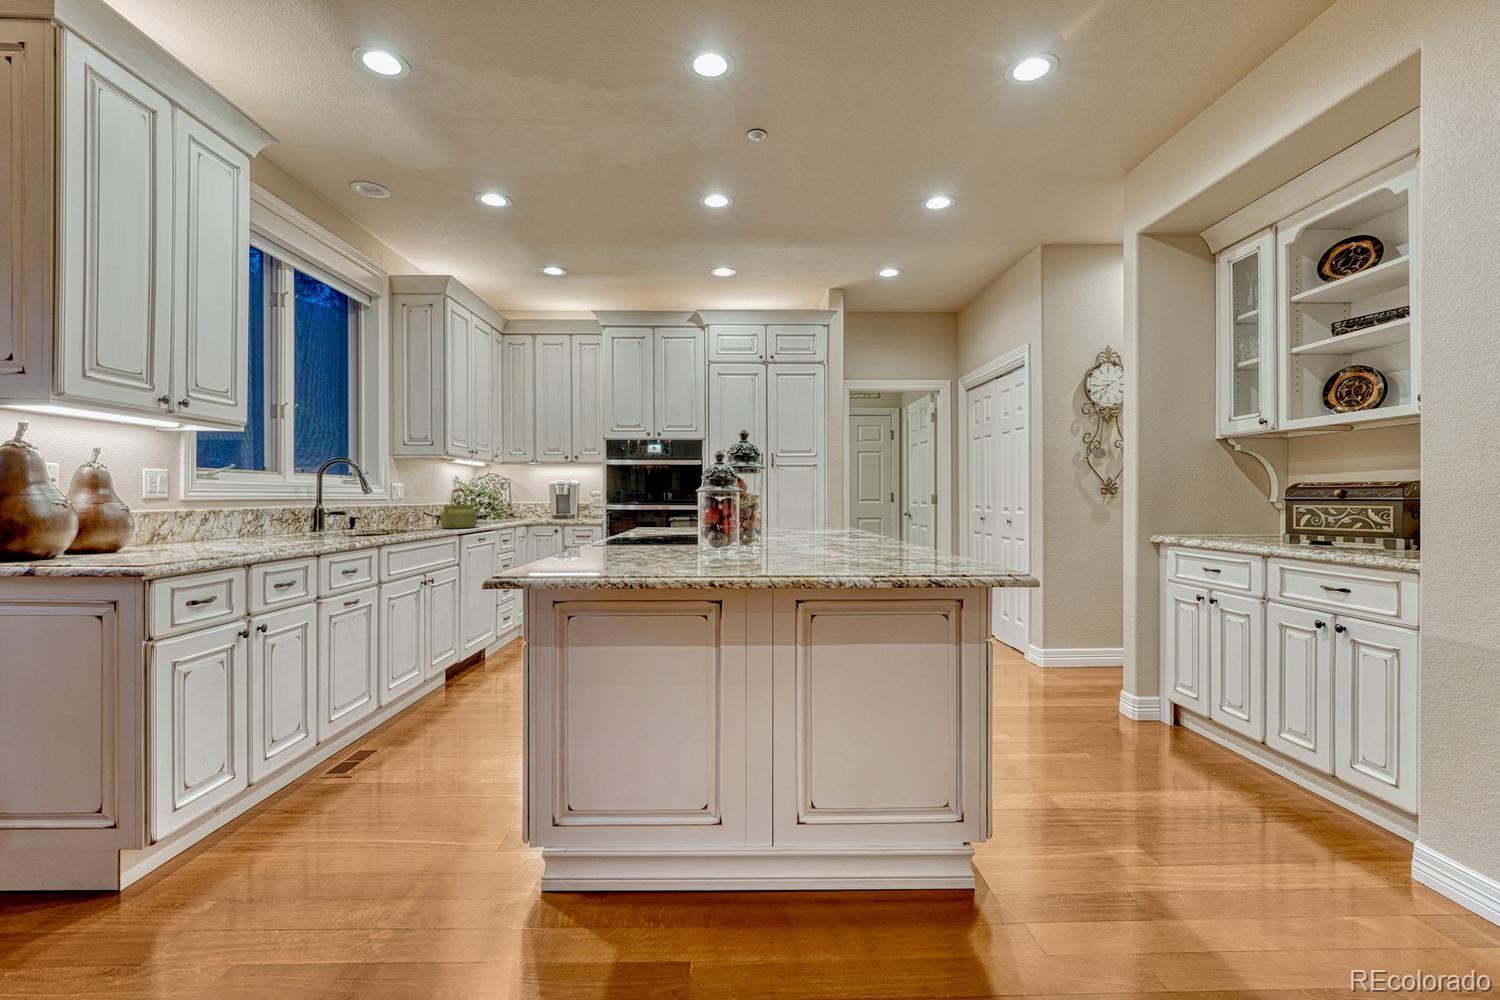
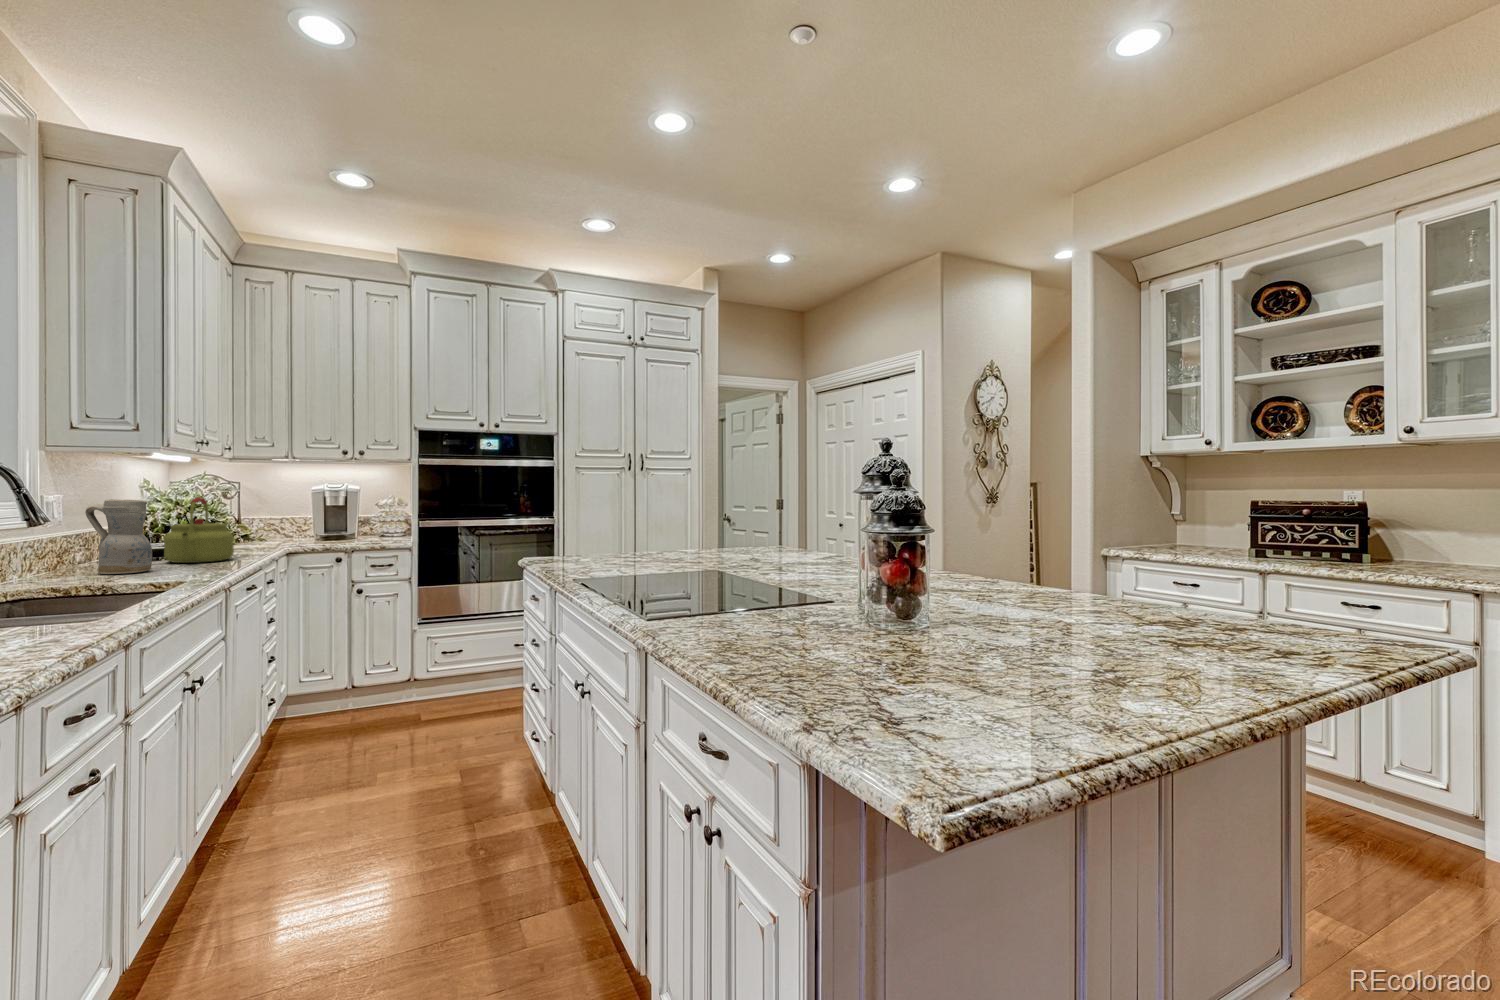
ceramic pitcher: none [395,489,426,532] -> present [85,499,152,574]

